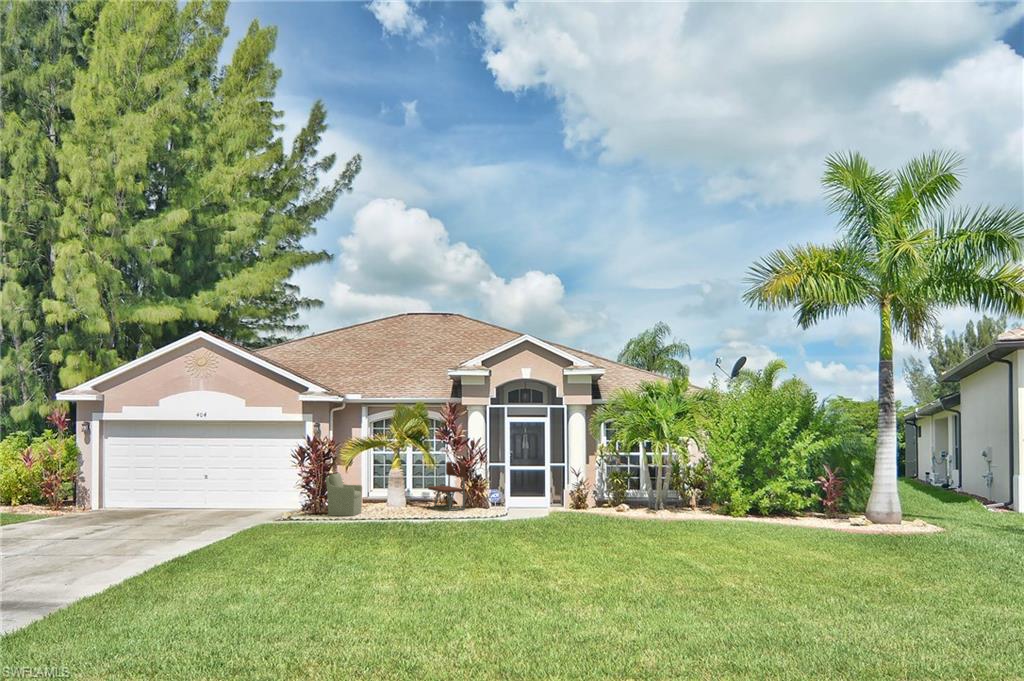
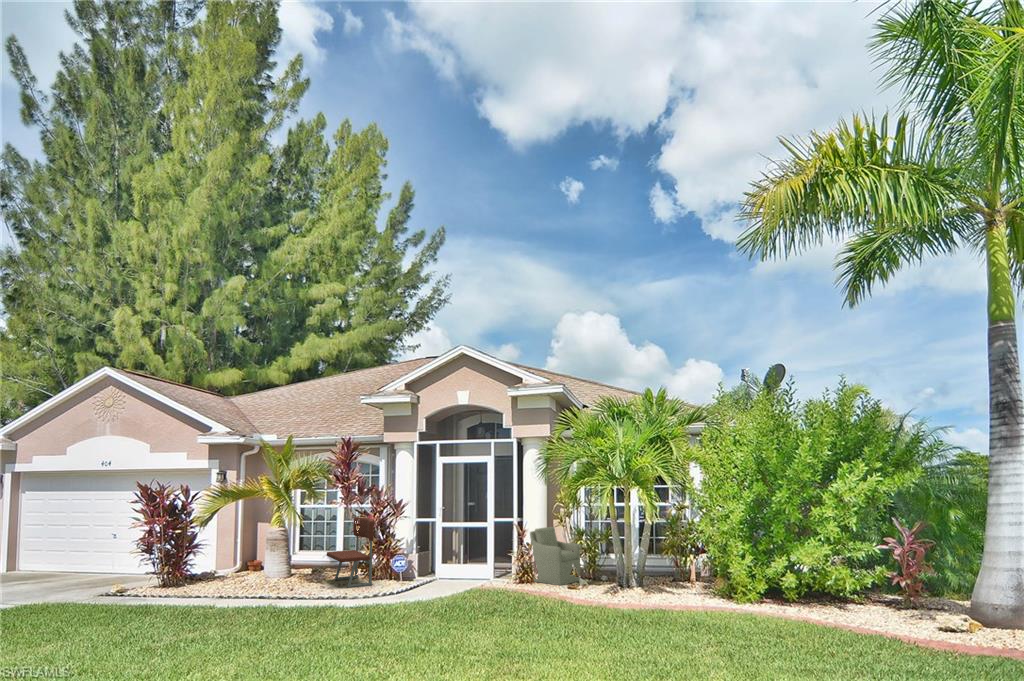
chair: present [326,473,362,516] -> present [530,527,580,585]

